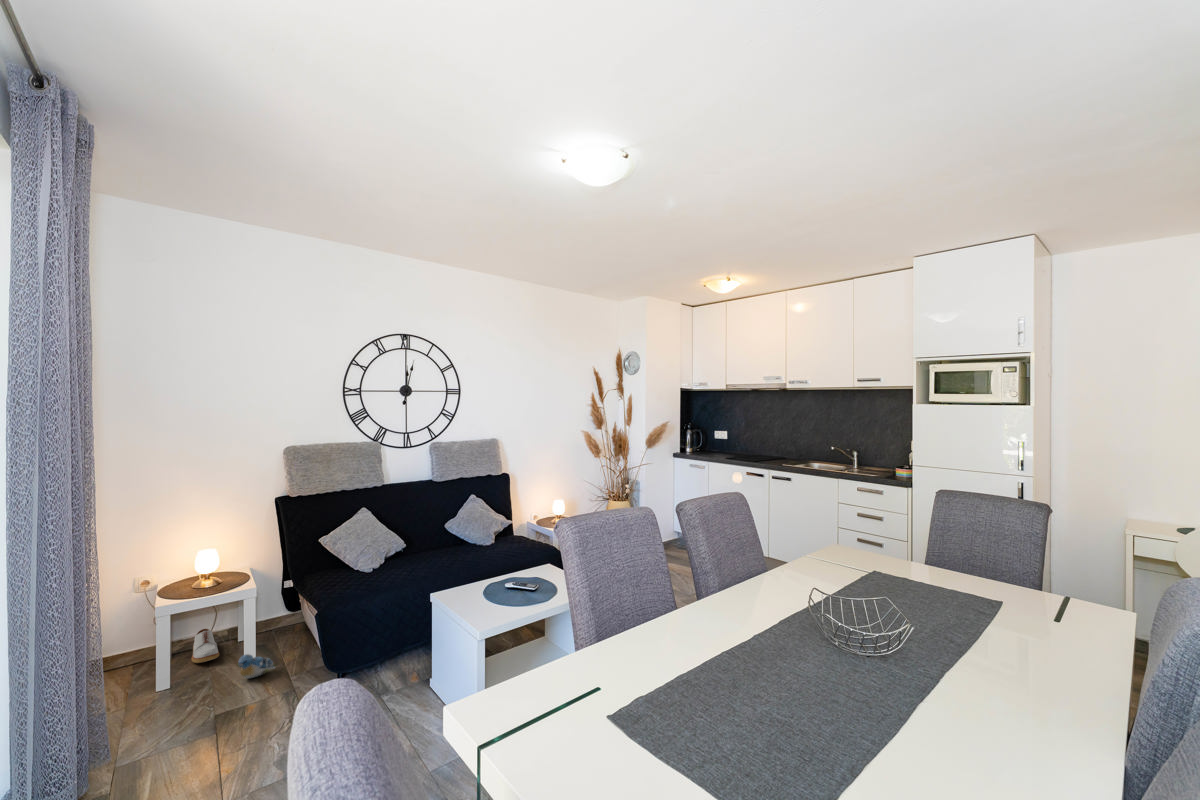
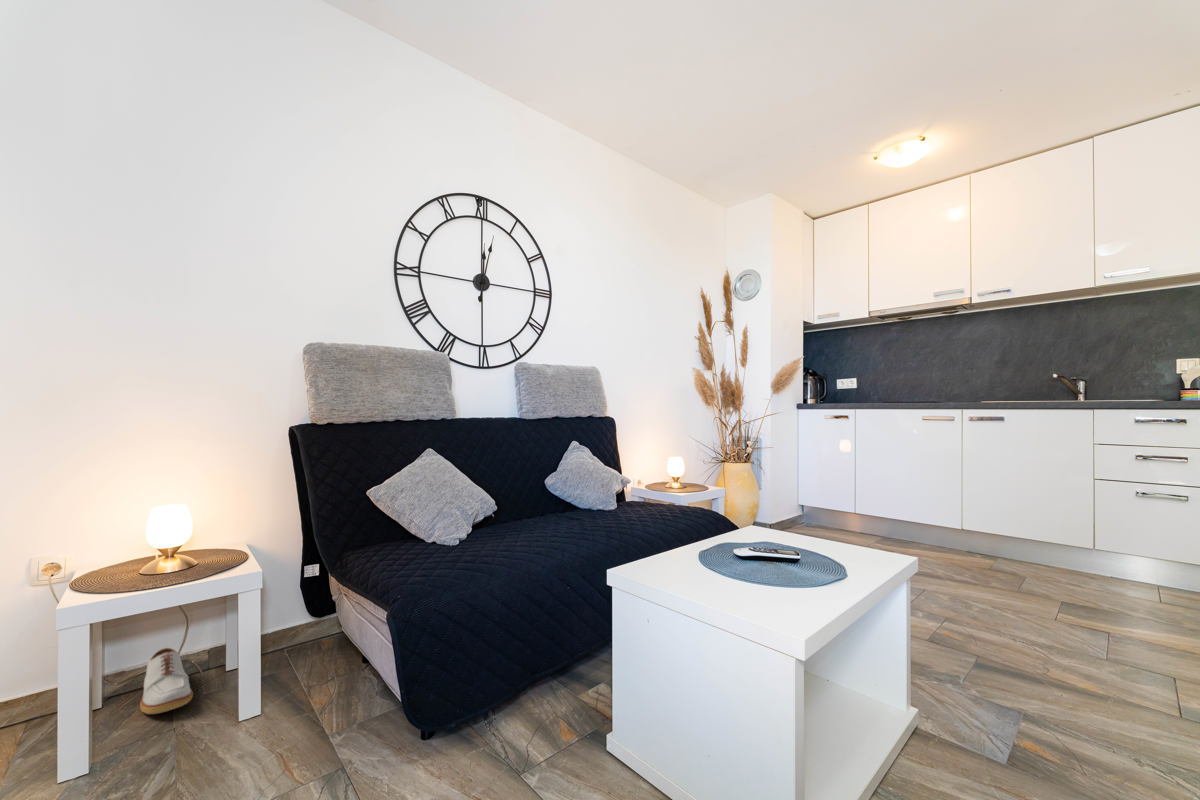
plush toy: present [237,654,276,678] -> none [228,699,304,746]

